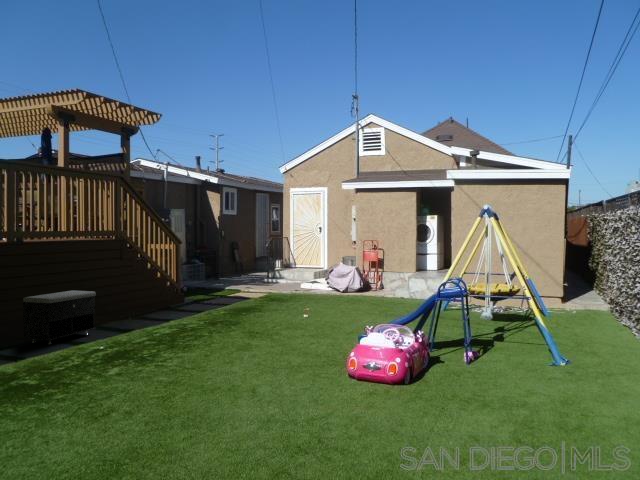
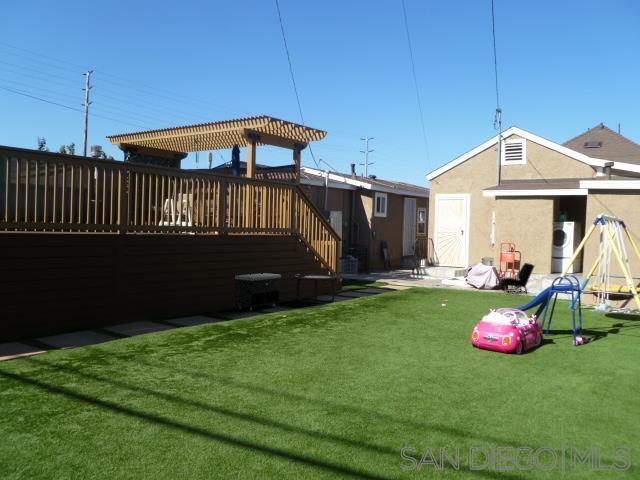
lounge chair: none [365,261,399,295] -> present [501,263,534,293]
round table: none [118,286,175,324] -> present [296,274,336,302]

